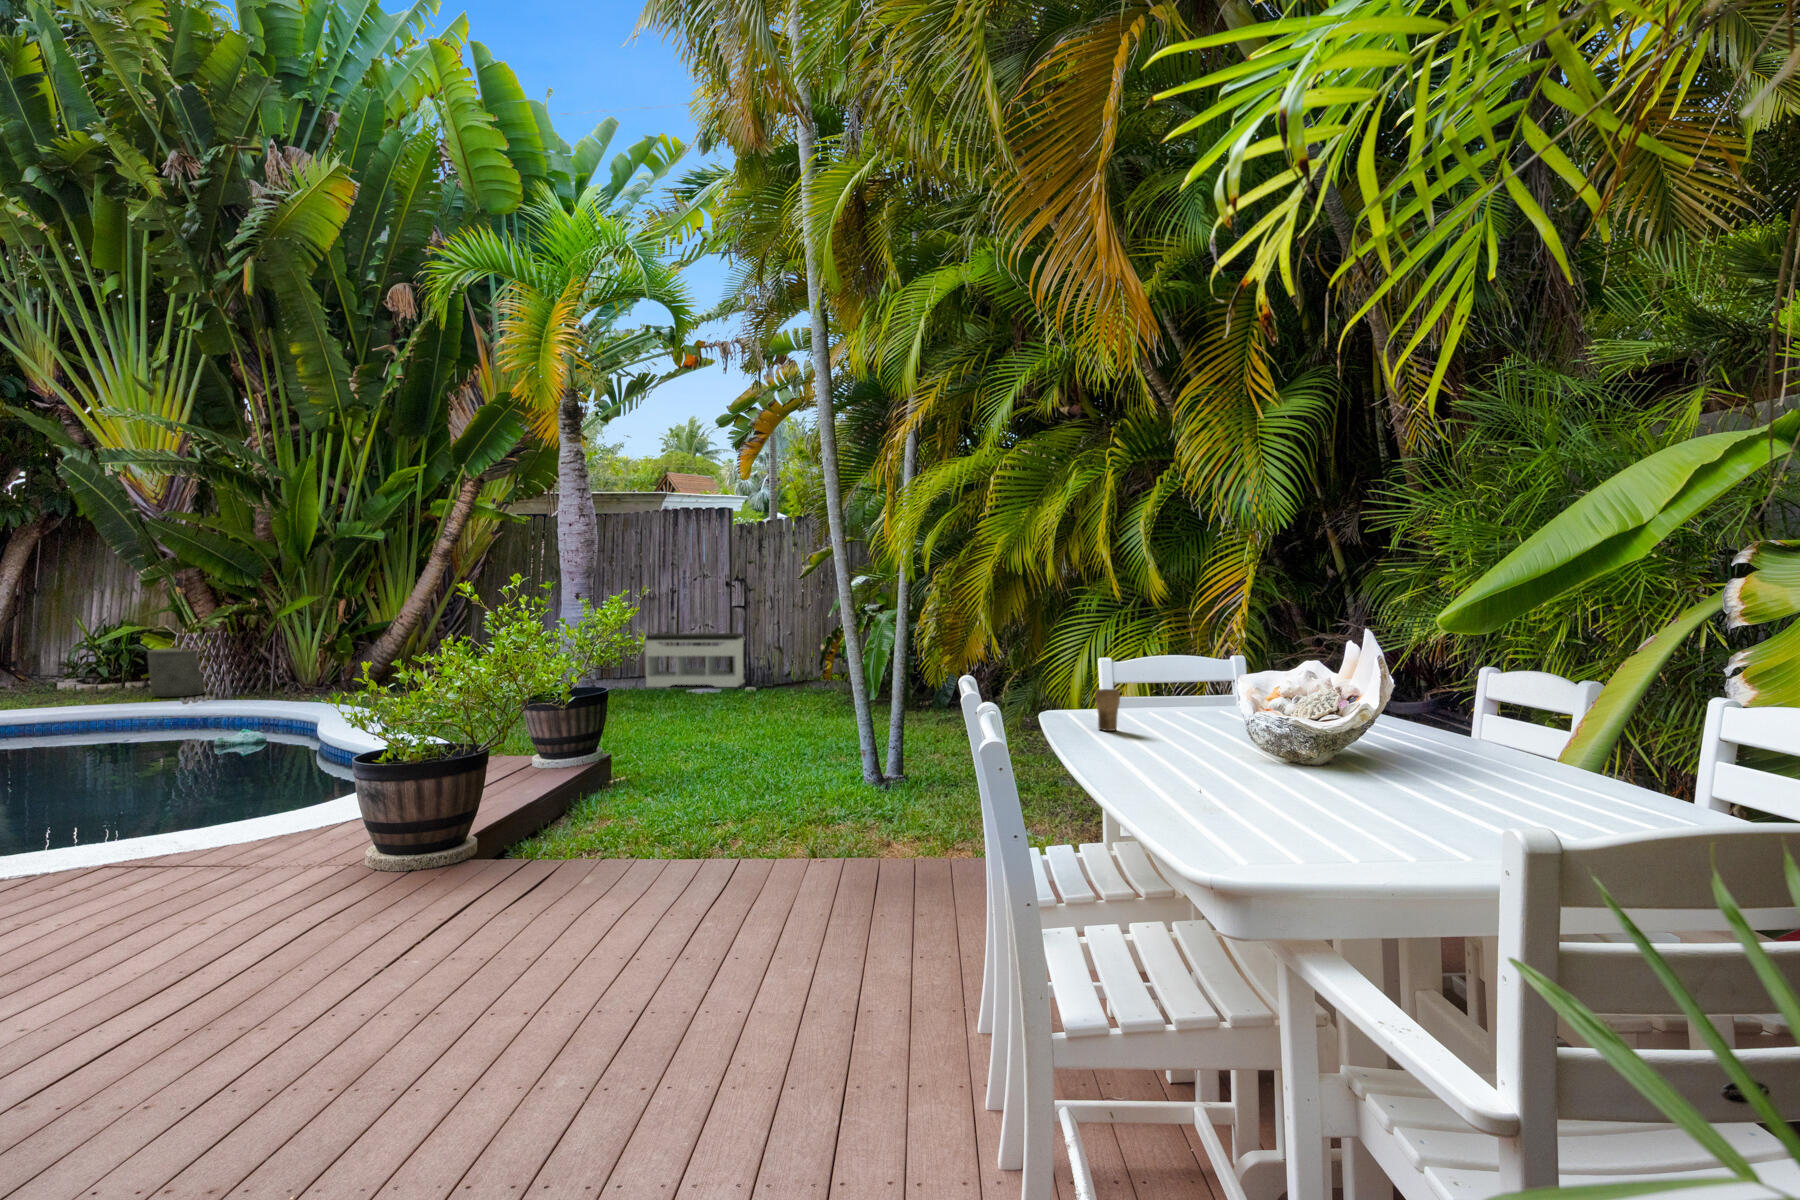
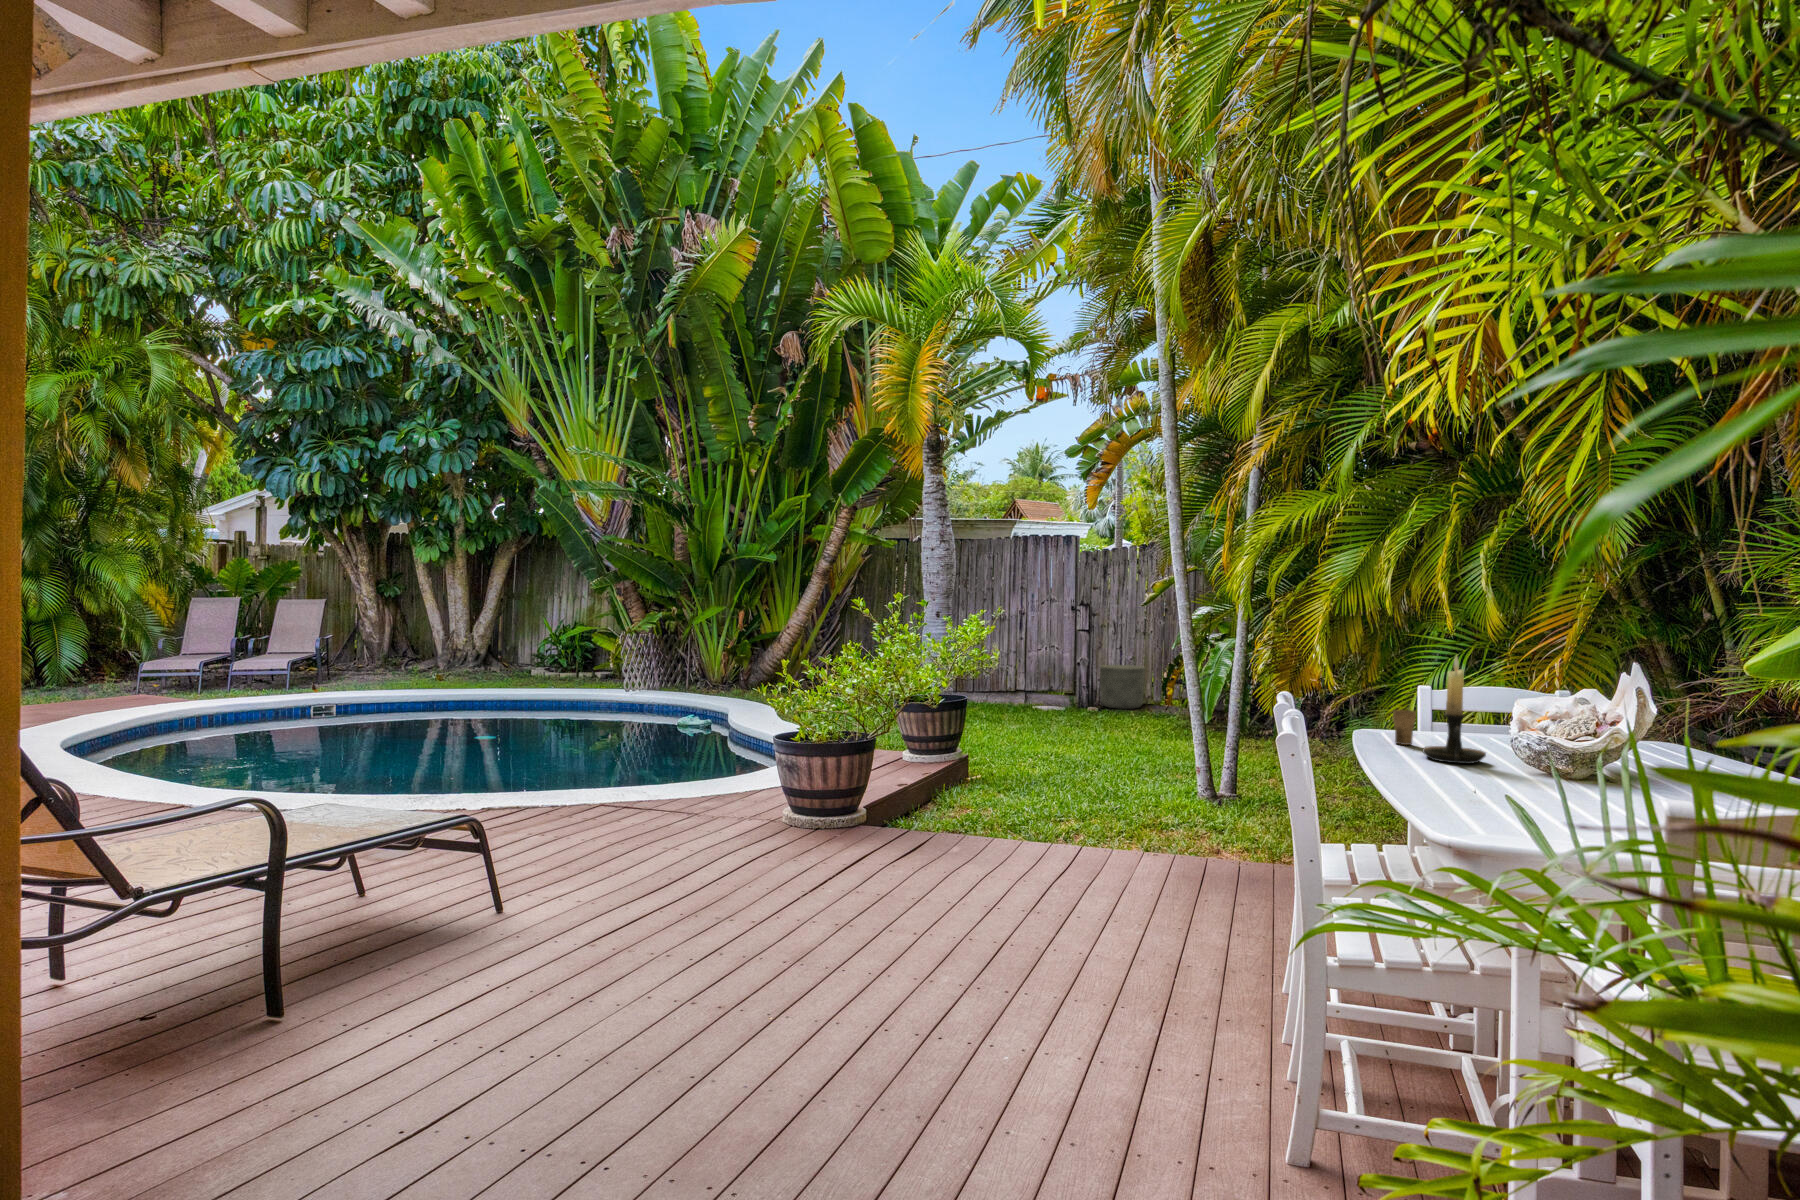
candle holder: none [1138,622,1207,755] -> present [1423,657,1486,764]
bench: present [645,633,745,687] -> none [990,651,1086,707]
planter: present [147,648,205,697] -> present [1100,665,1145,709]

